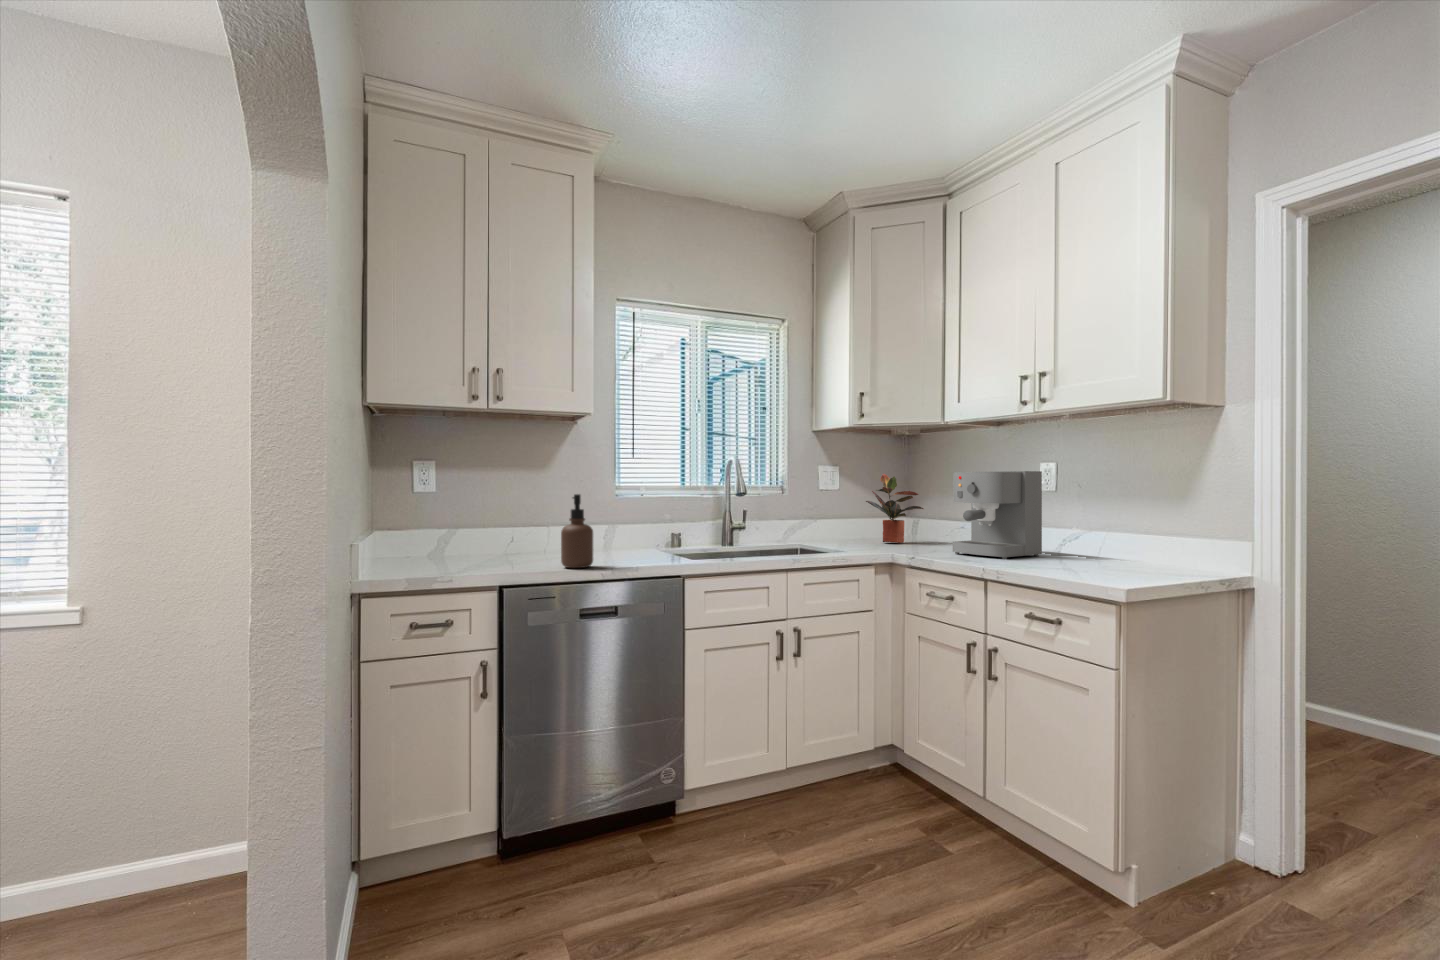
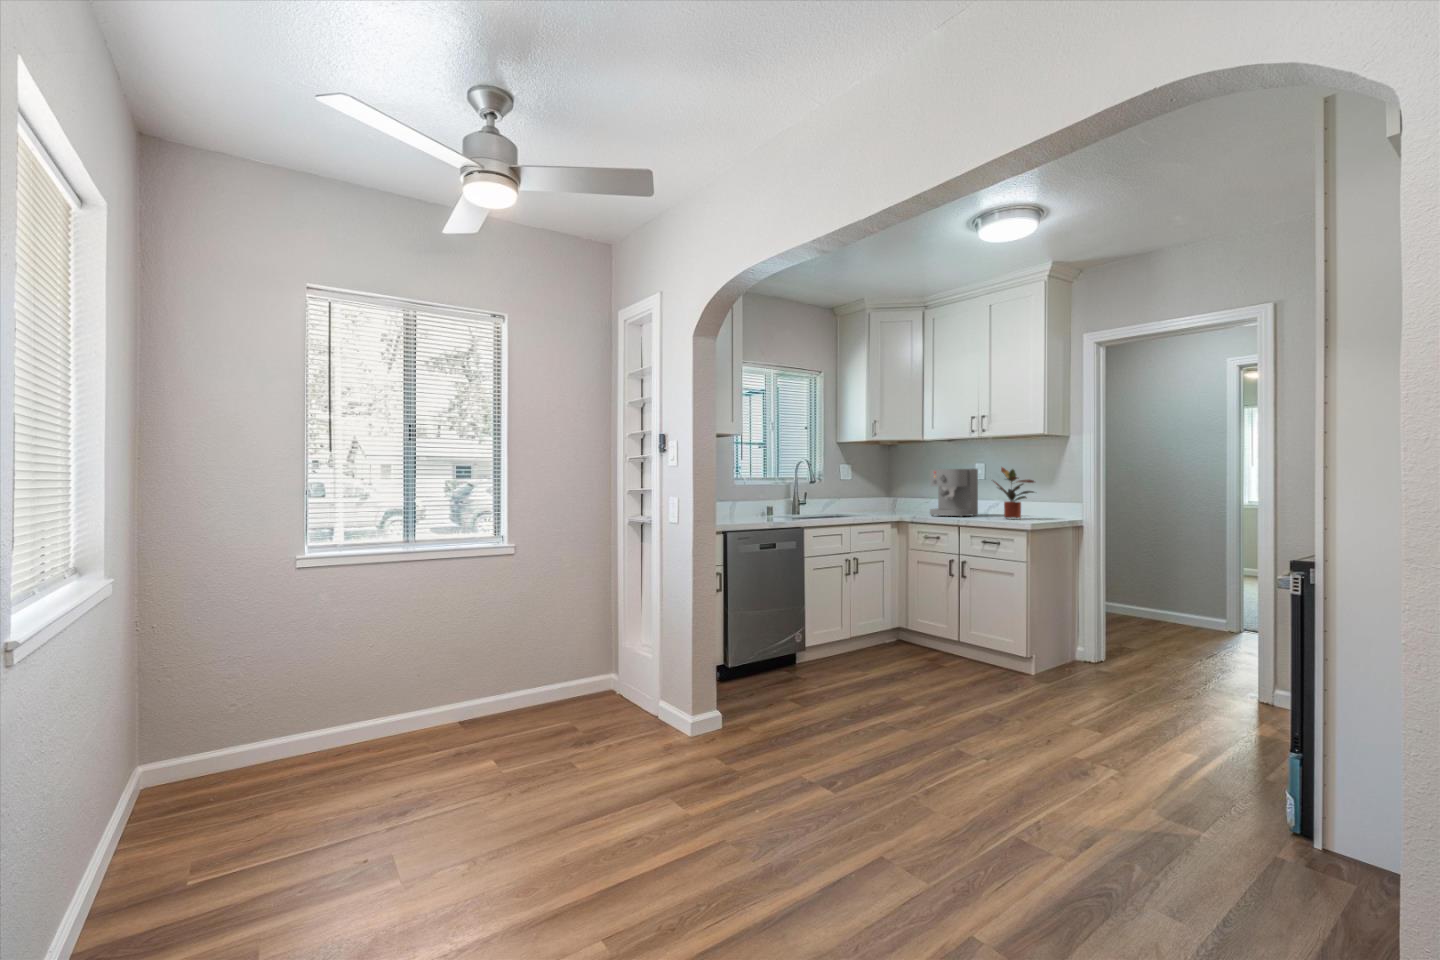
potted plant: present [866,474,924,543] -> present [994,467,1034,518]
soap dispenser: present [561,494,593,568] -> none [742,483,759,524]

